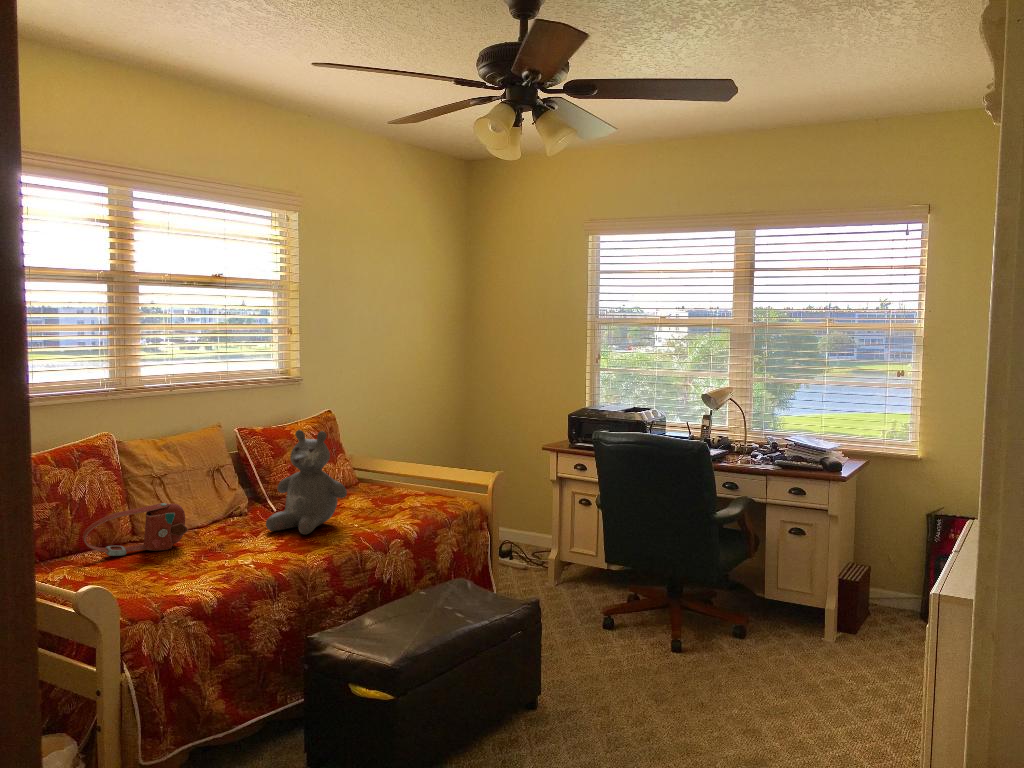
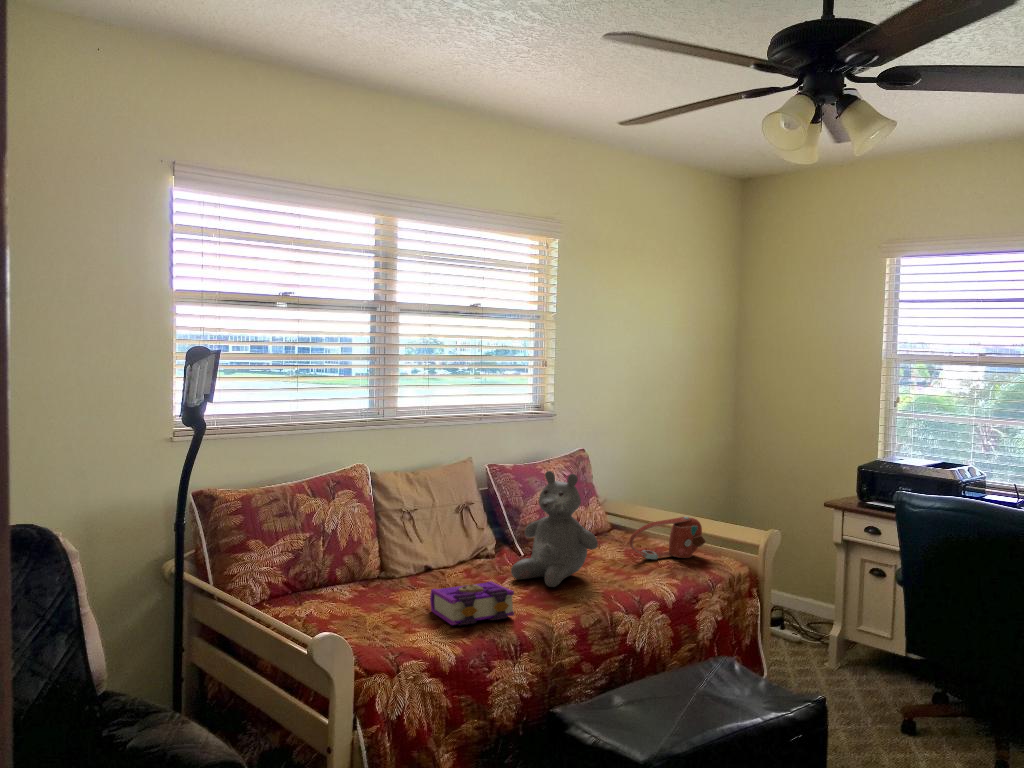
handbag: present [83,503,188,556] -> present [629,517,706,559]
book: none [188,533,272,574] -> present [430,581,514,626]

